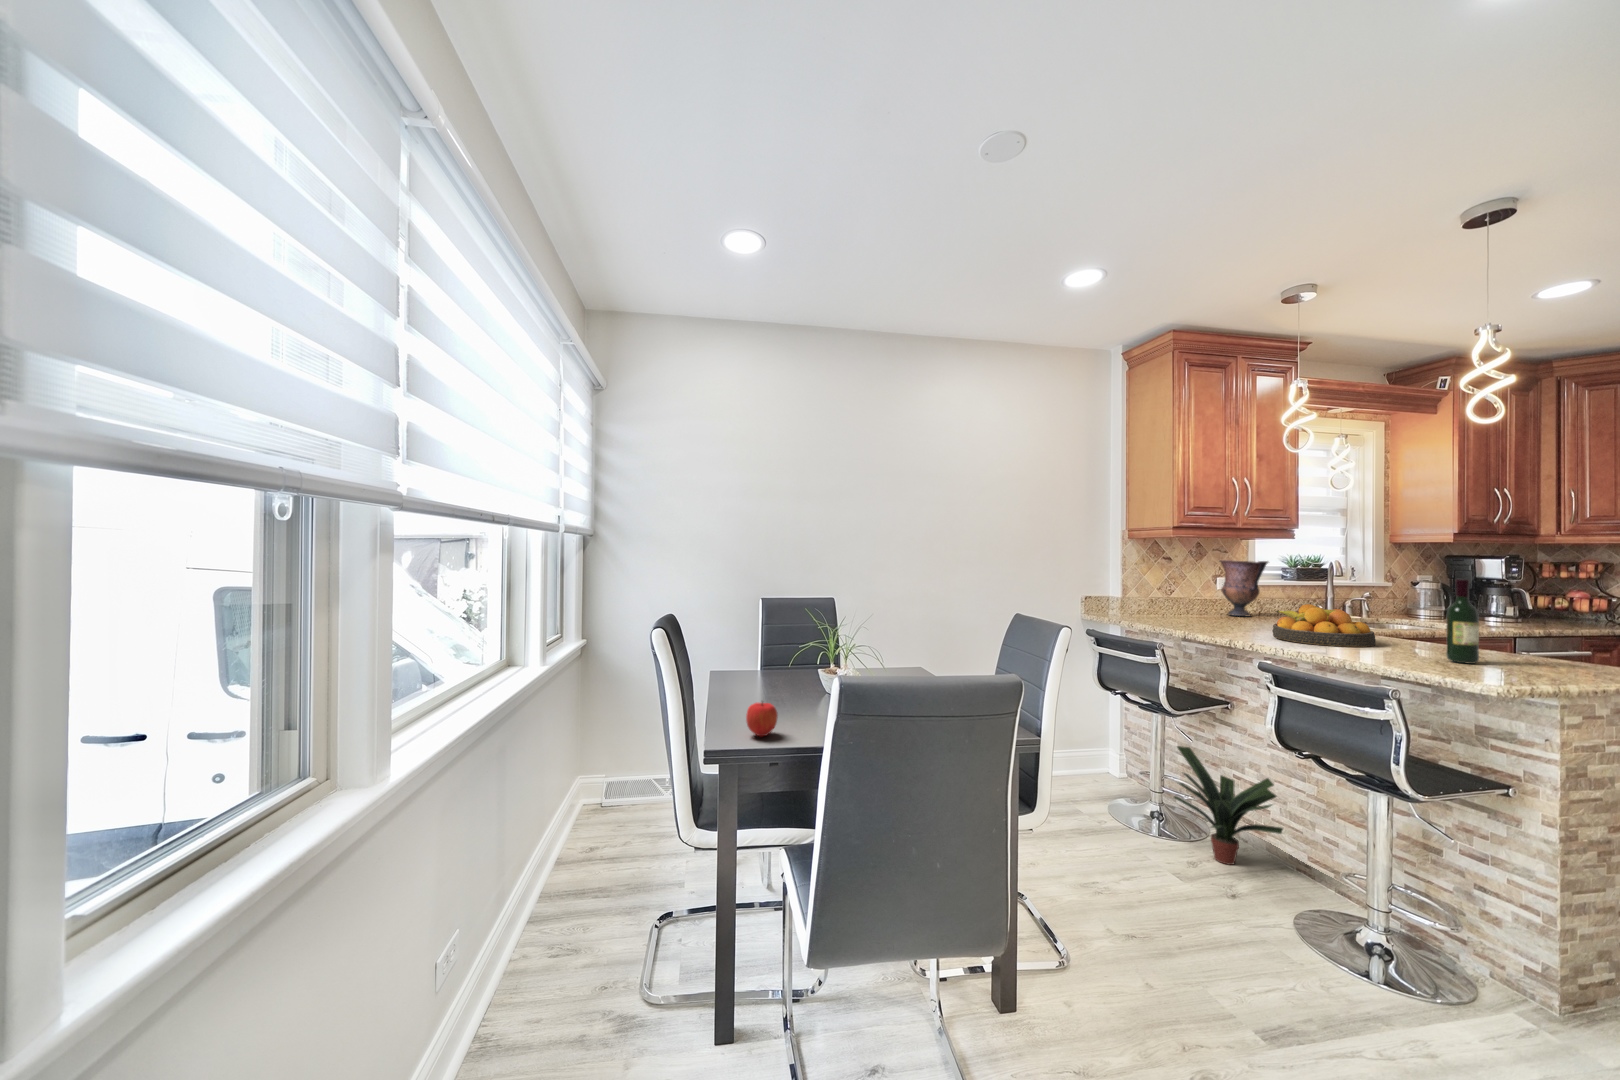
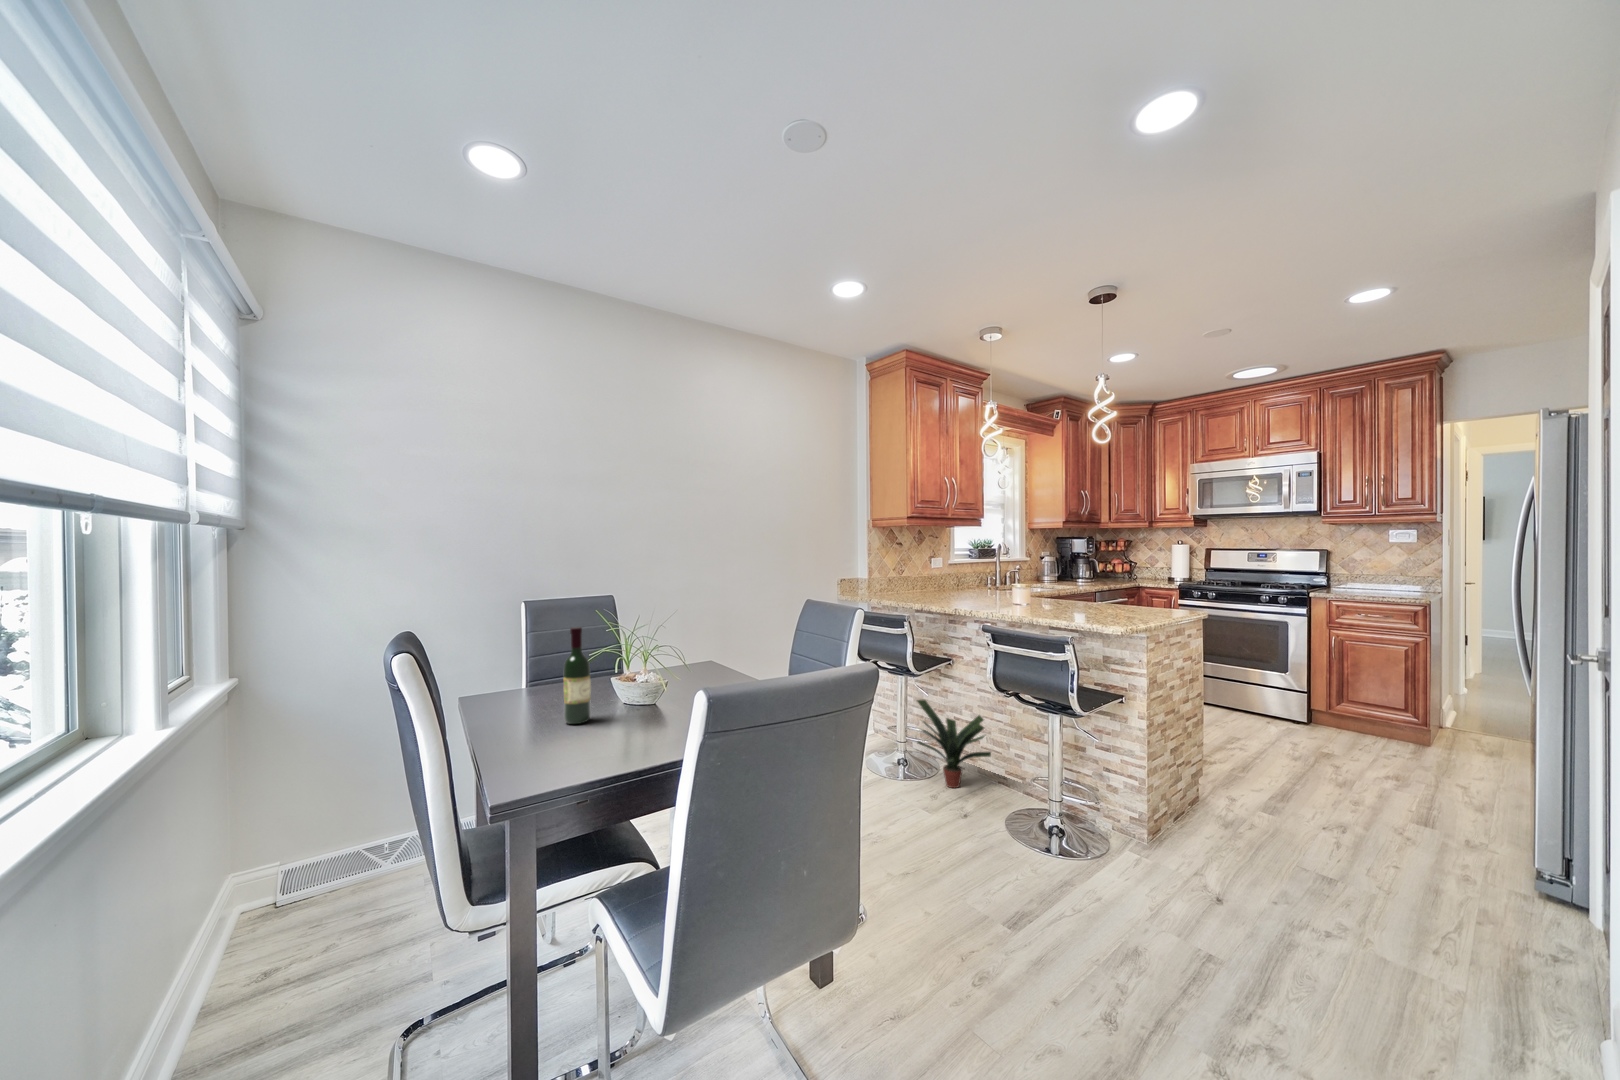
vase: present [1220,560,1268,617] -> none [928,545,965,589]
wine bottle: present [1446,579,1479,664] -> present [564,627,591,724]
fruit bowl: present [1272,604,1376,647] -> none [978,578,1041,609]
fruit: present [746,702,778,736] -> none [561,724,599,766]

